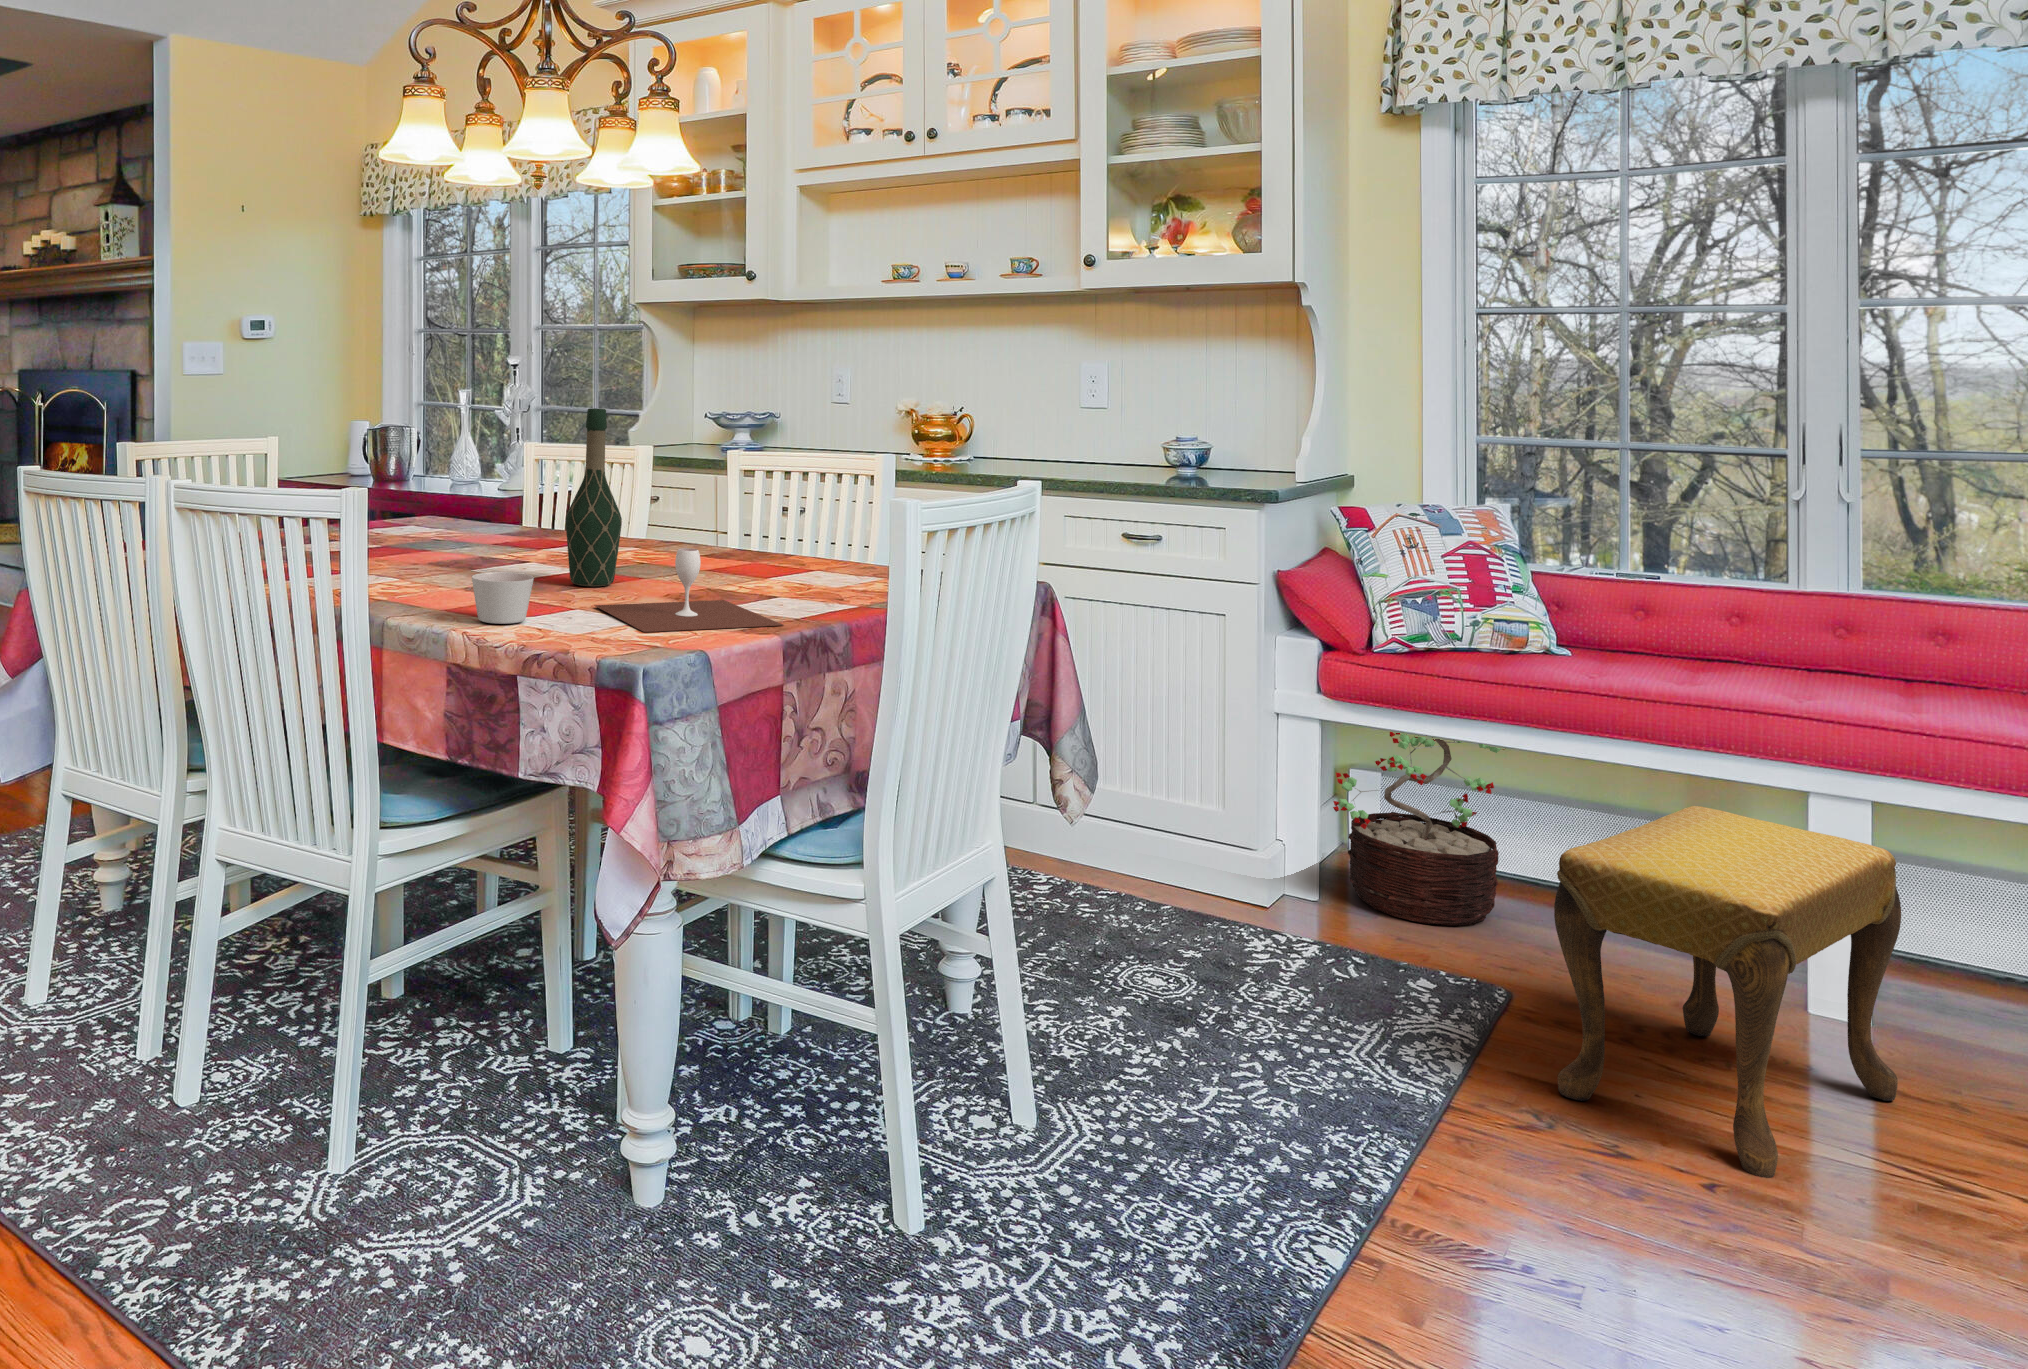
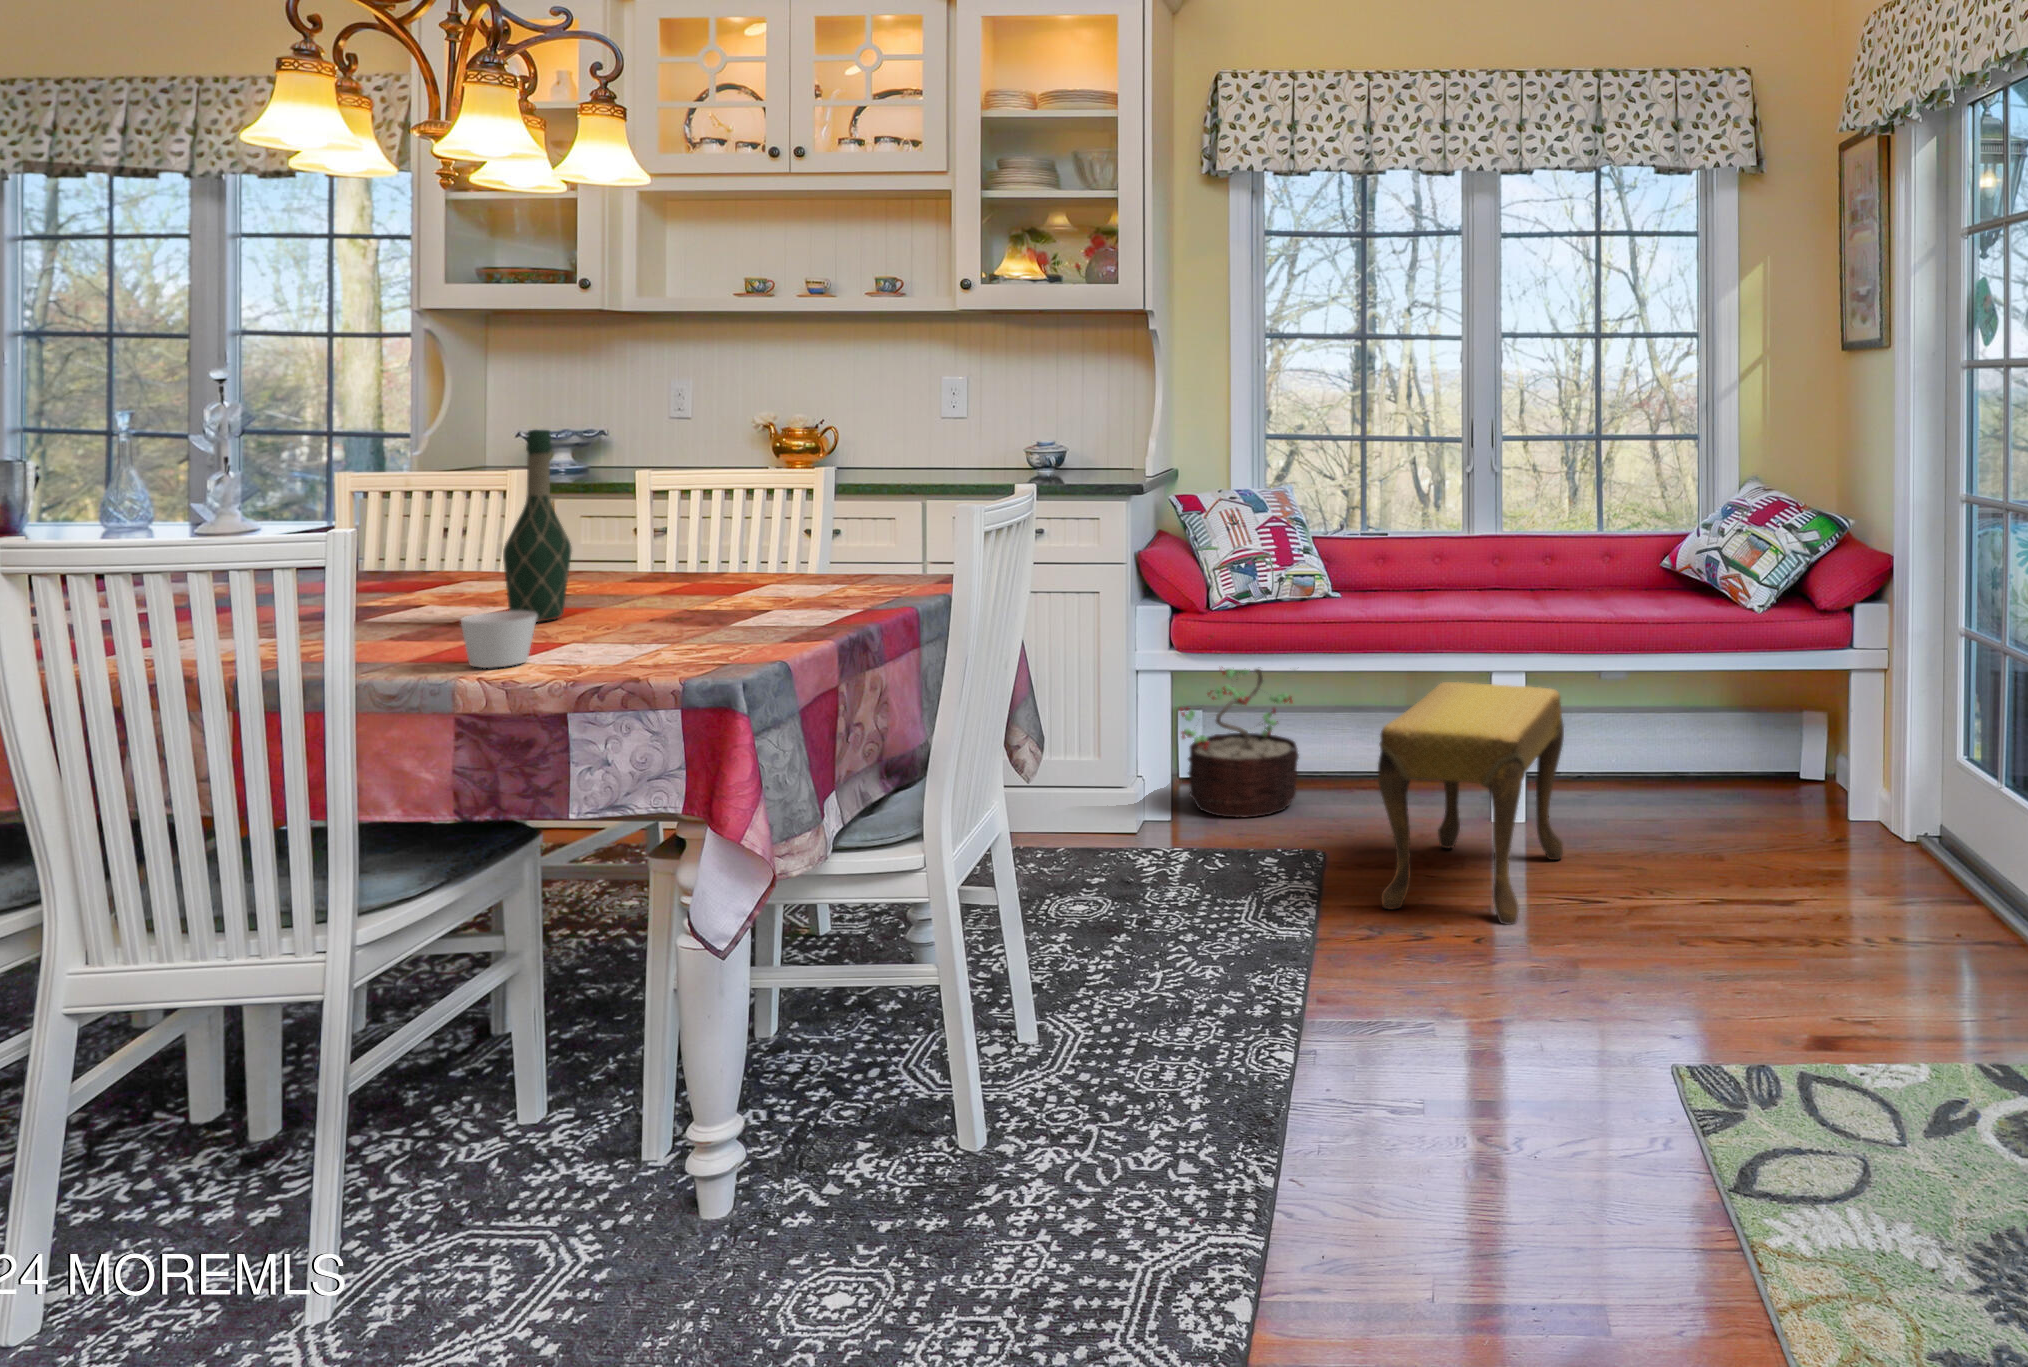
wine glass: present [595,548,783,632] -> none [581,566,805,654]

